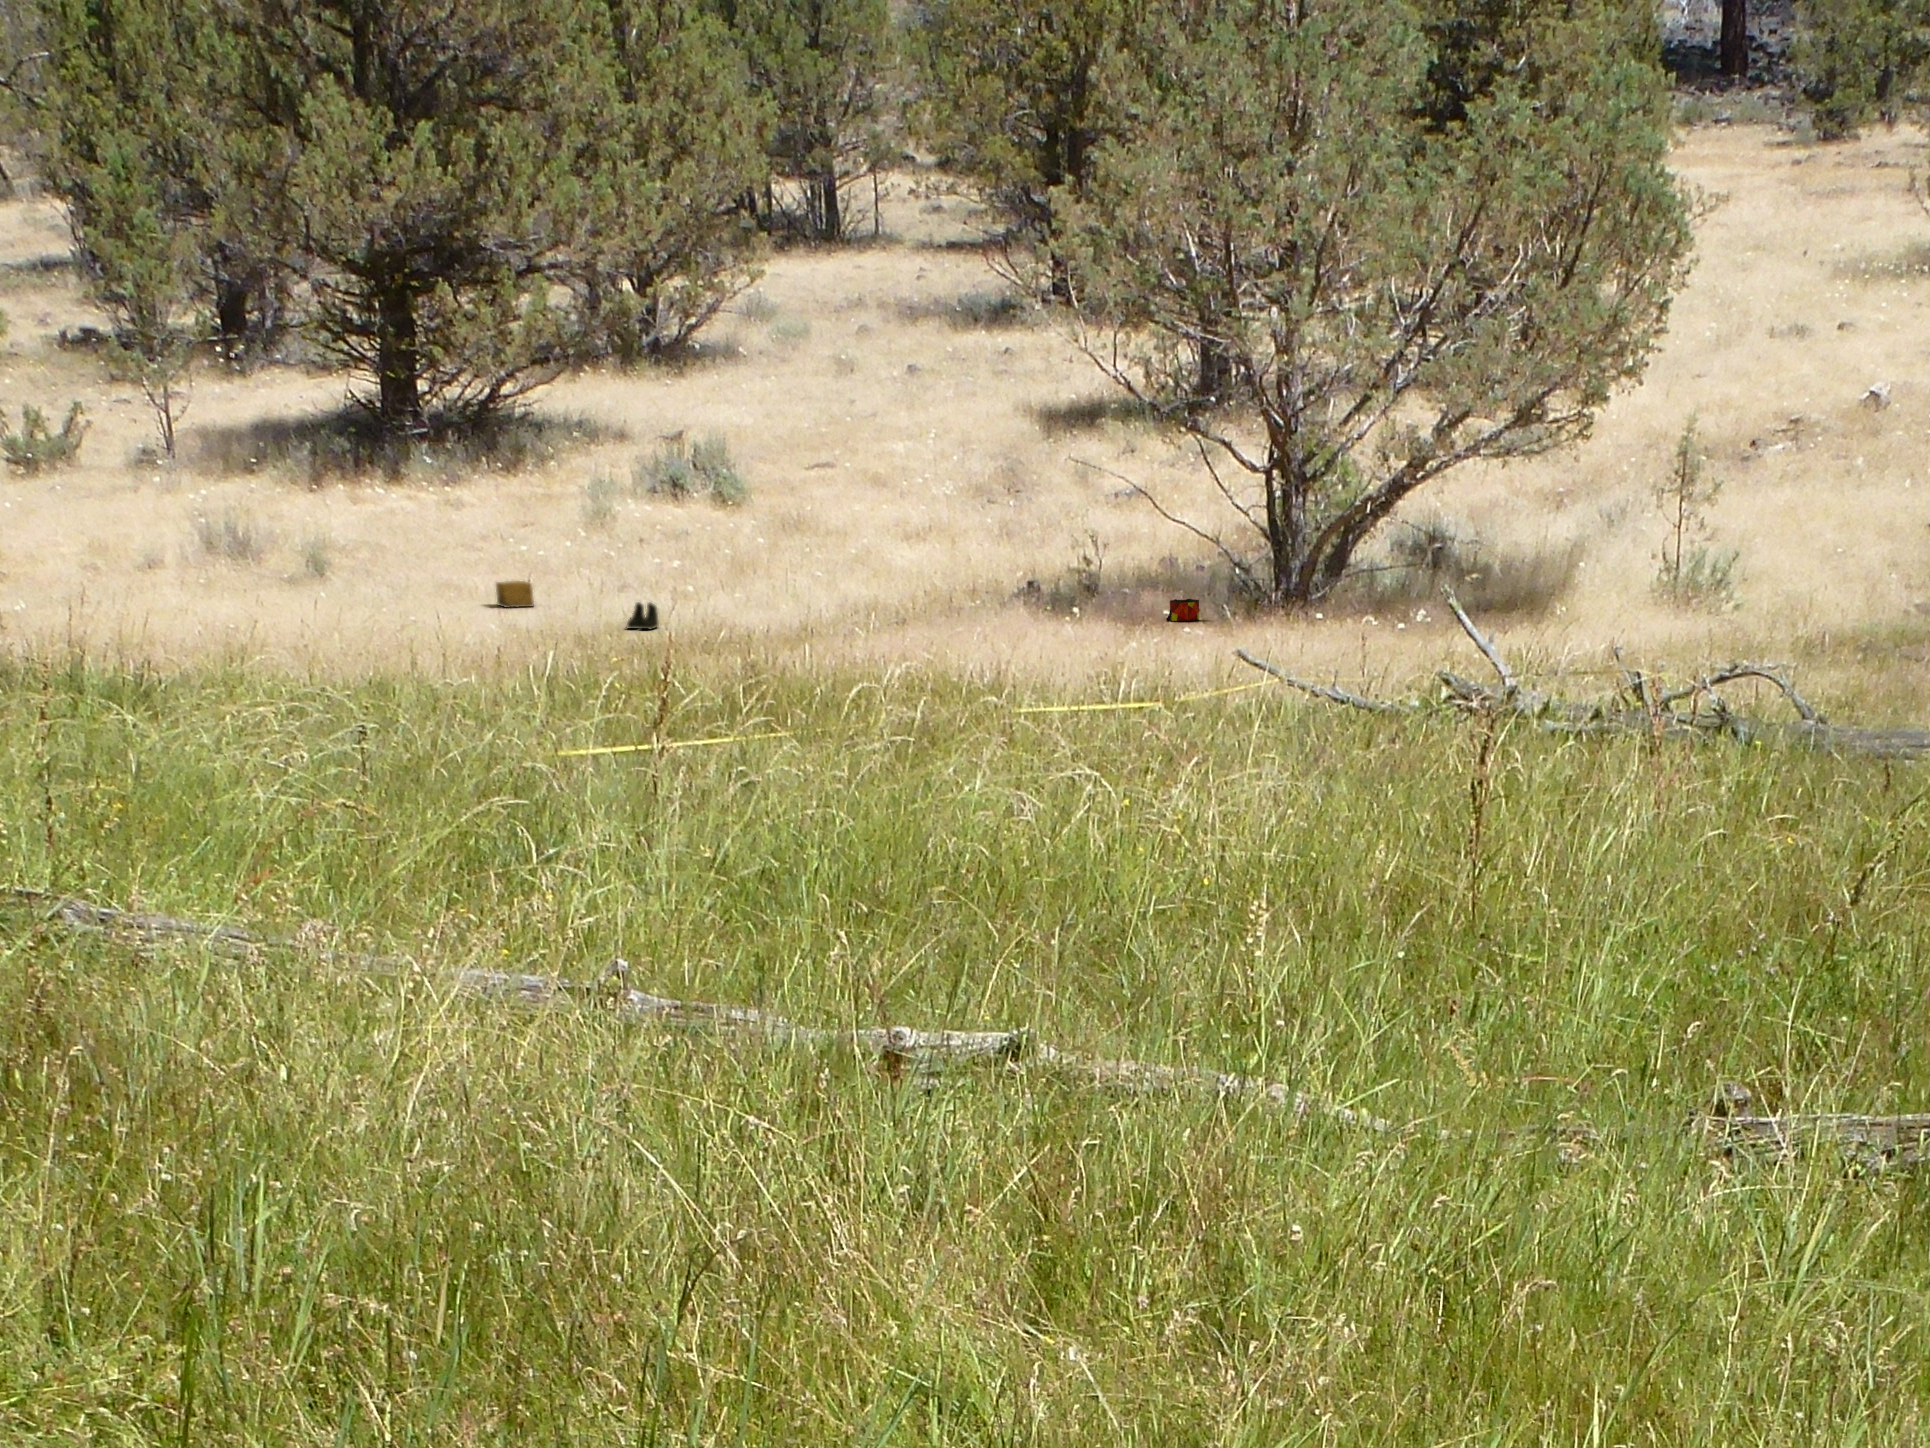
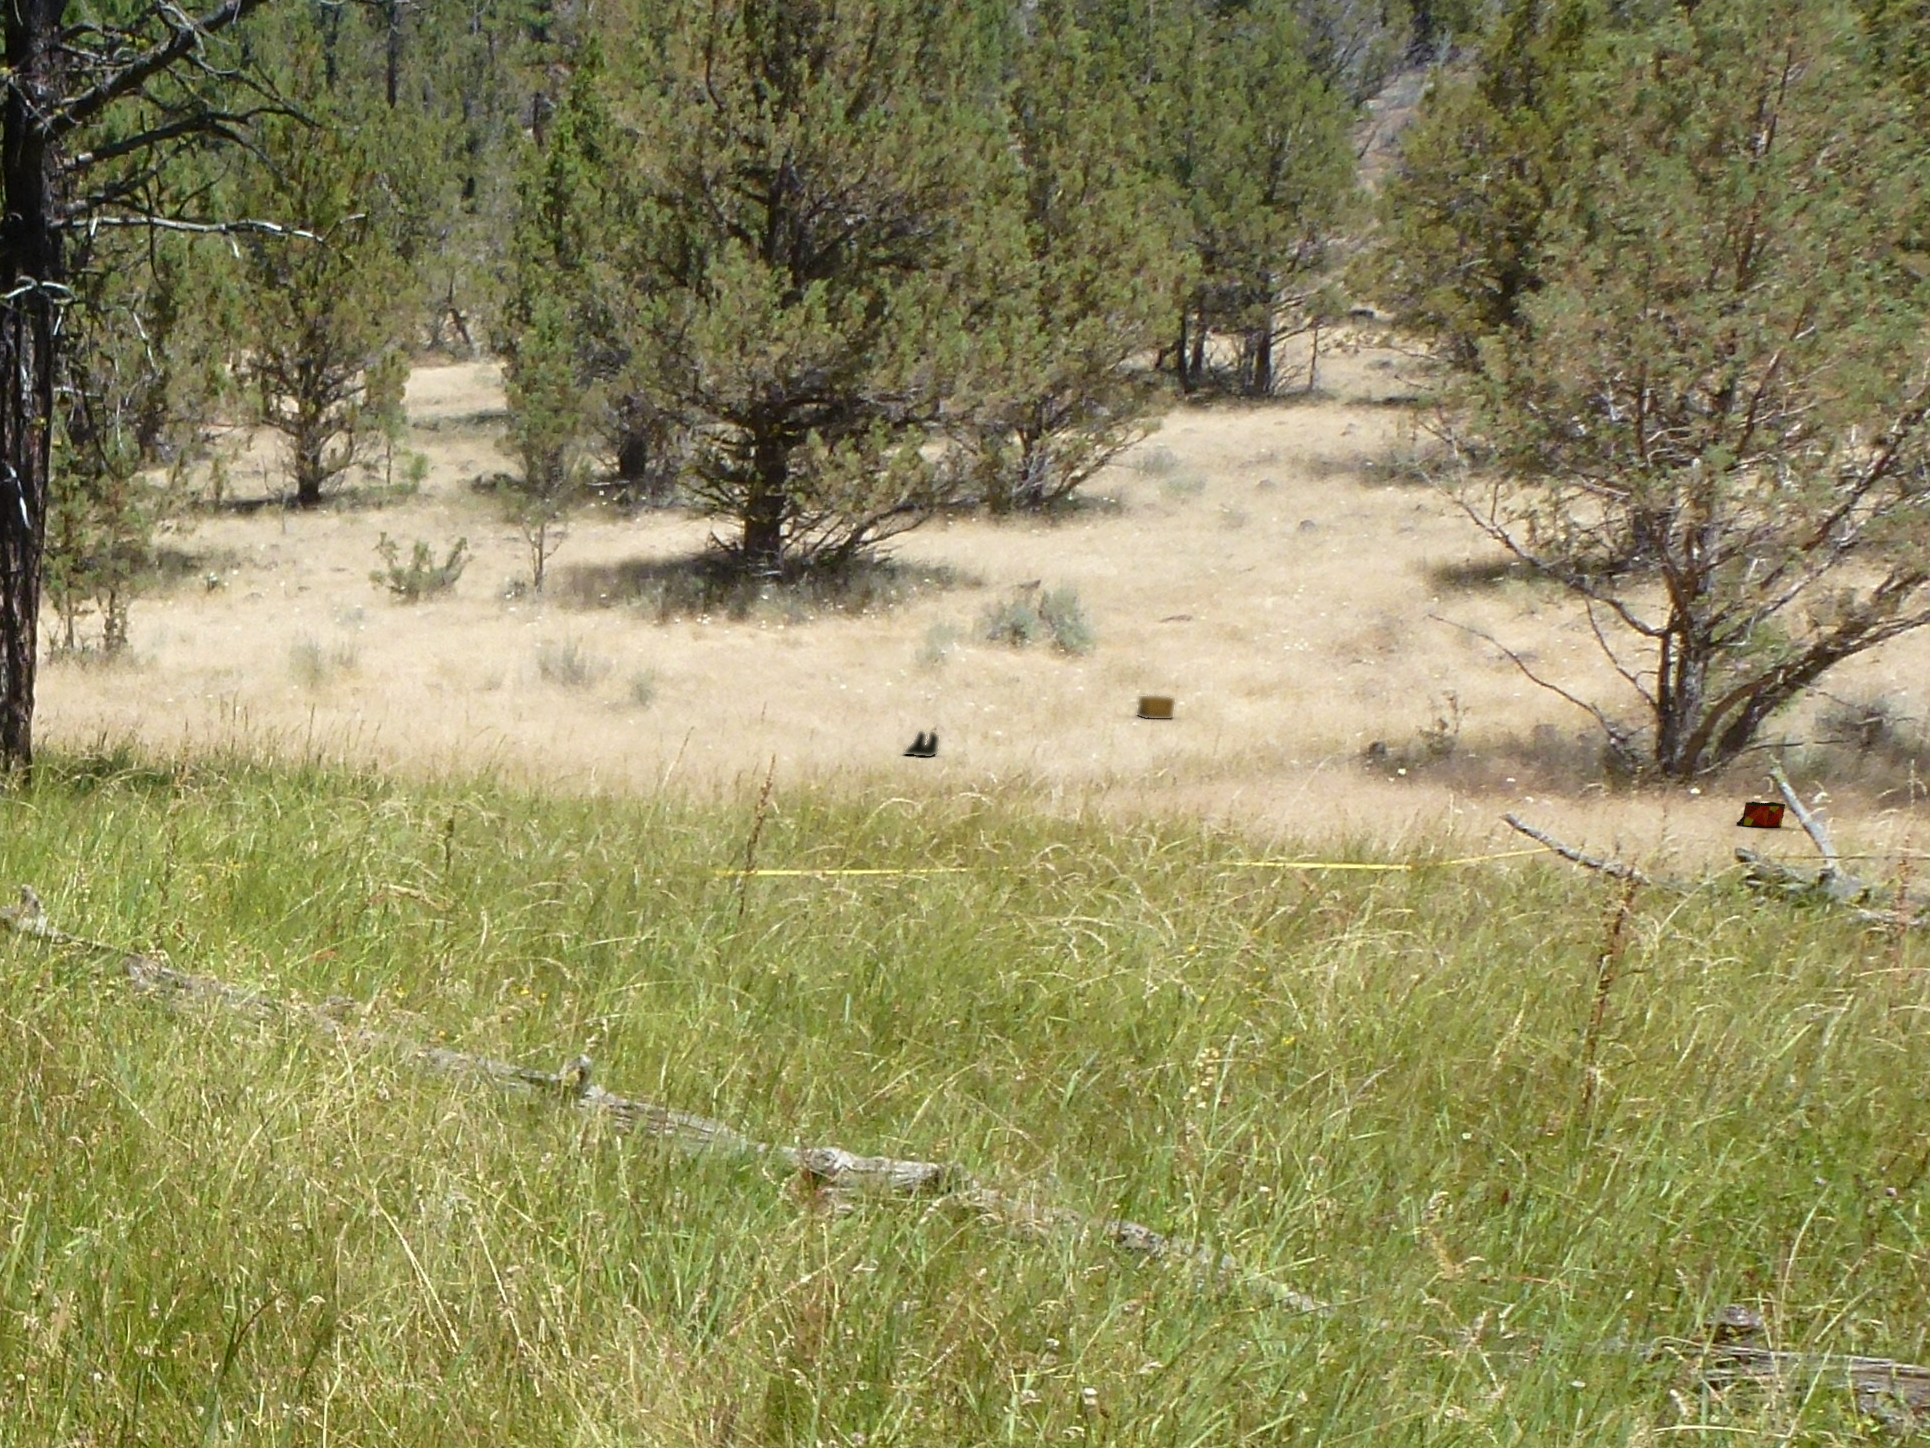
cardboard box: present [496,581,534,608] -> present [1138,696,1174,719]
bag: present [1166,599,1199,622] -> present [1737,801,1785,827]

